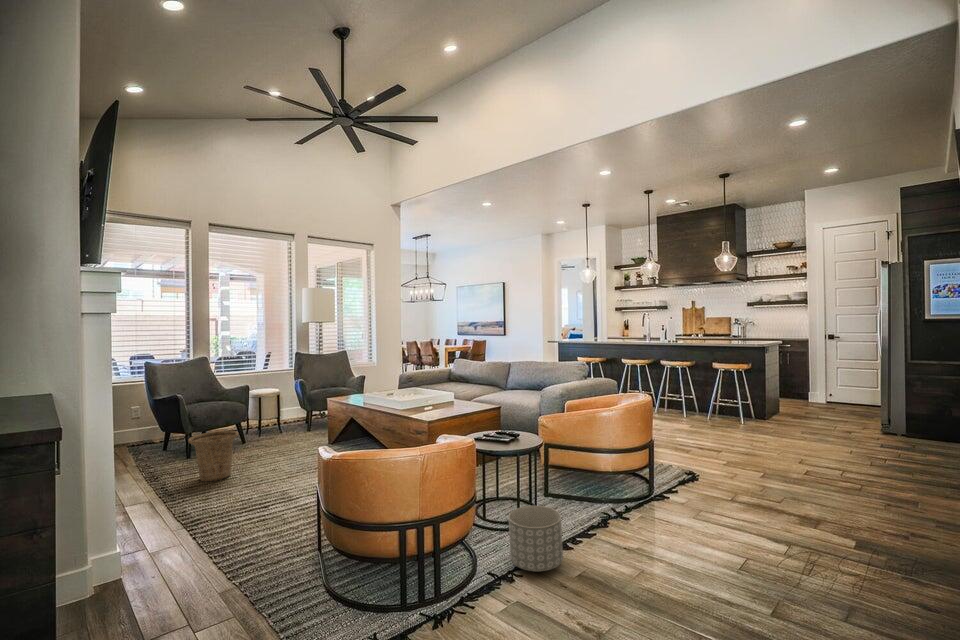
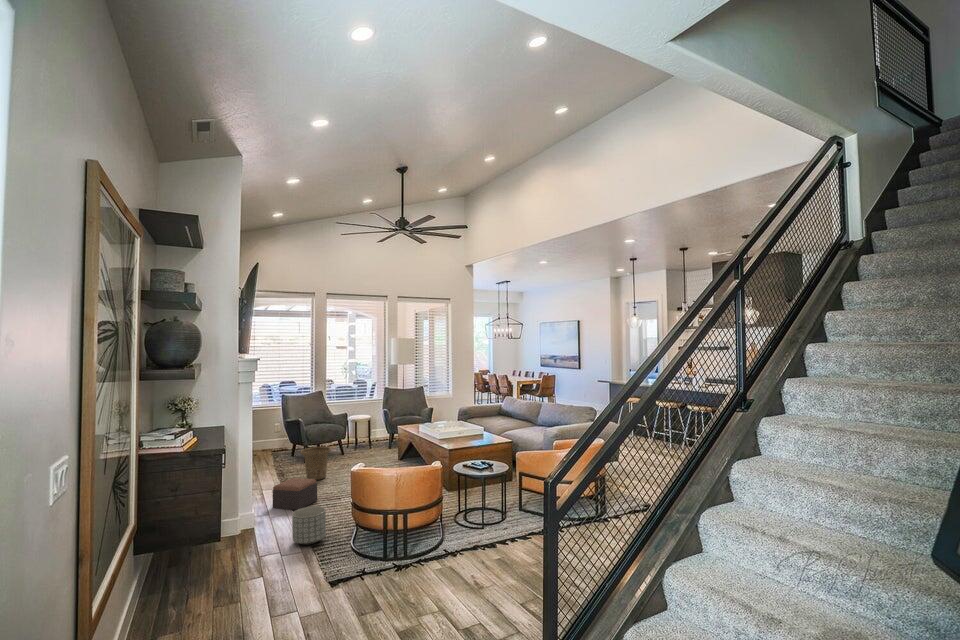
footstool: none [150,480,230,535] -> present [272,478,317,510]
planter: present [509,506,563,572] -> present [292,506,326,545]

